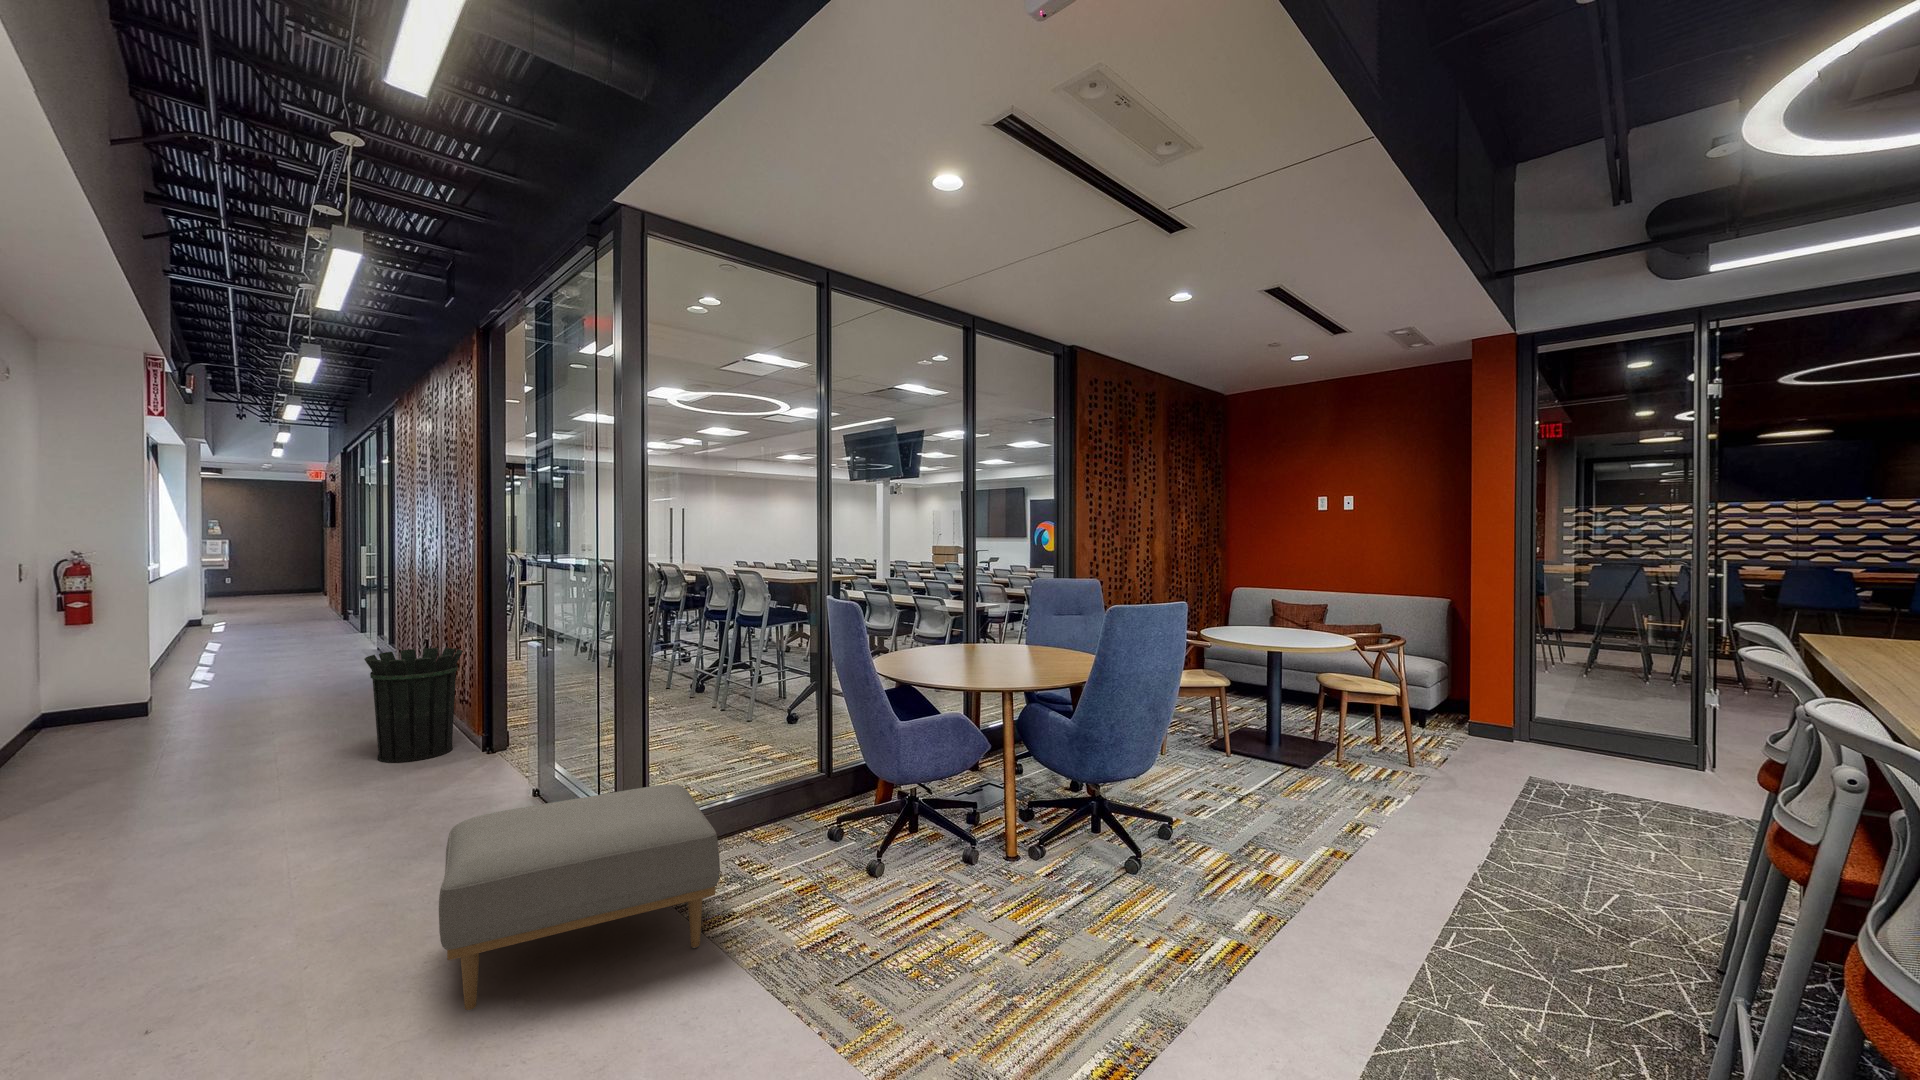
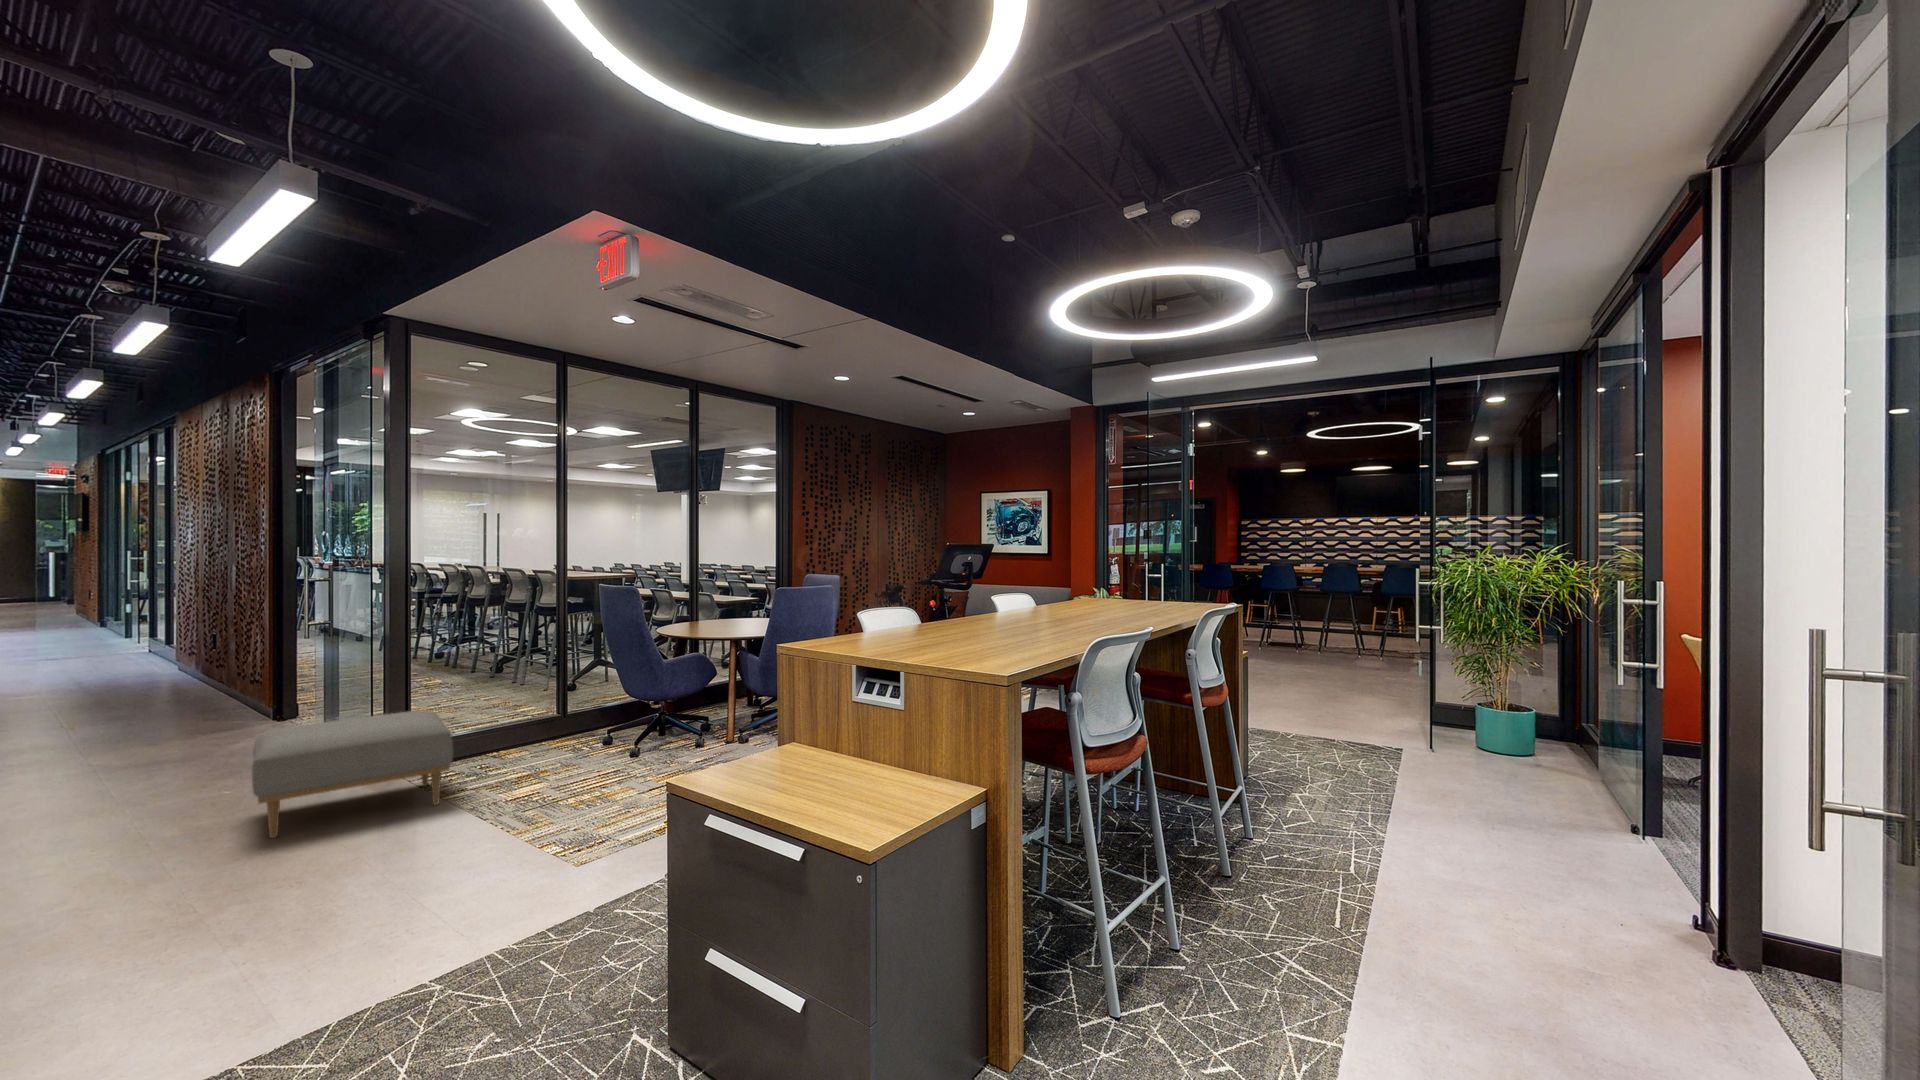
waste bin: present [364,648,463,762] -> none [160,636,255,730]

